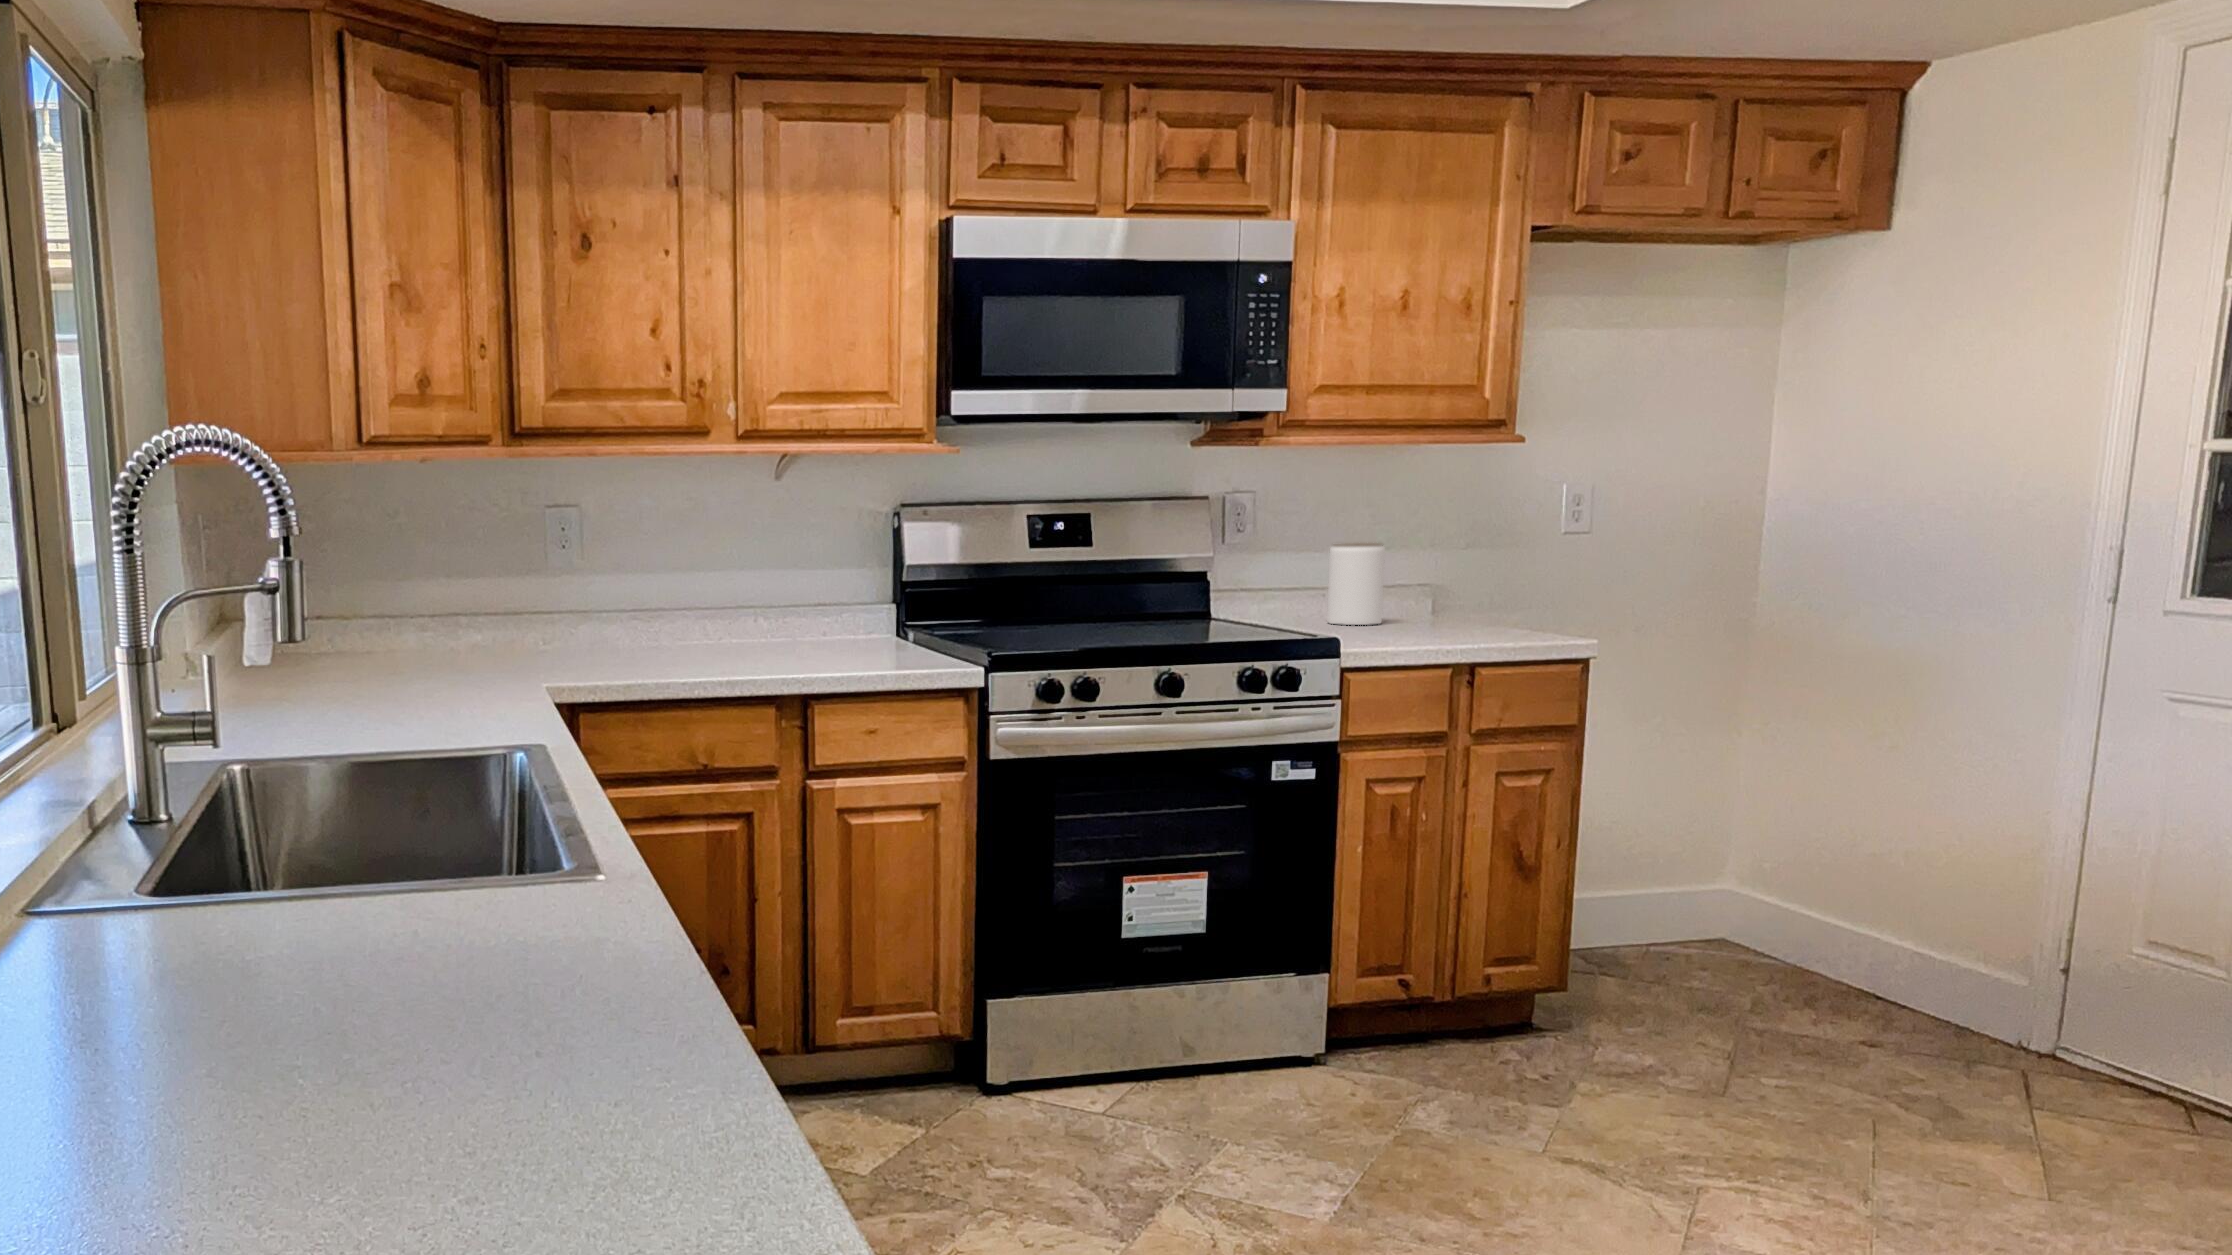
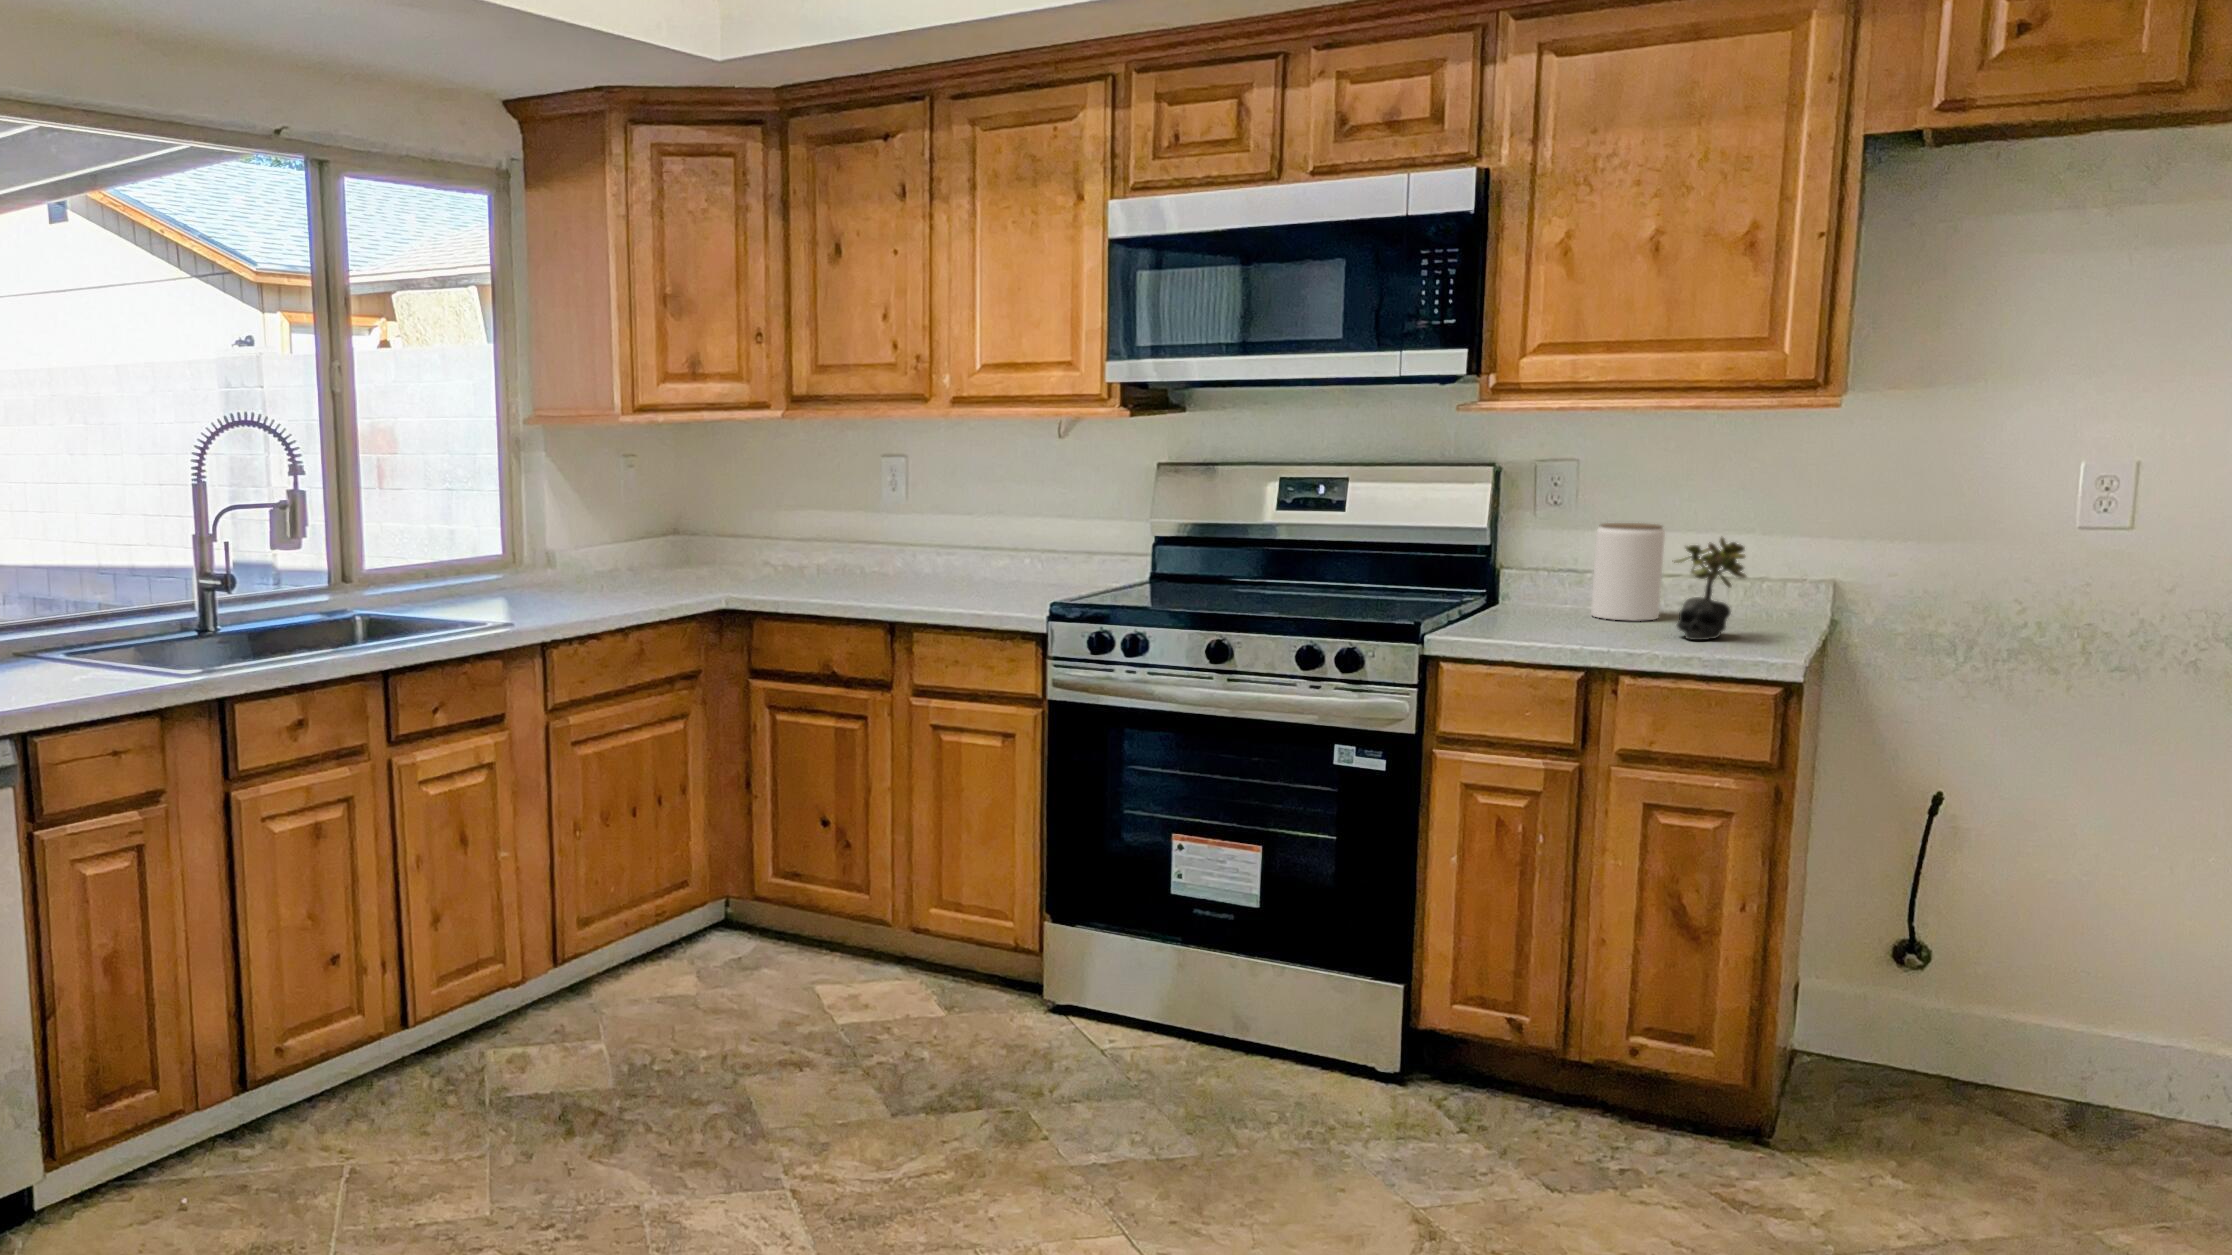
succulent plant: none [1444,545,1508,630] -> present [1674,538,1746,640]

